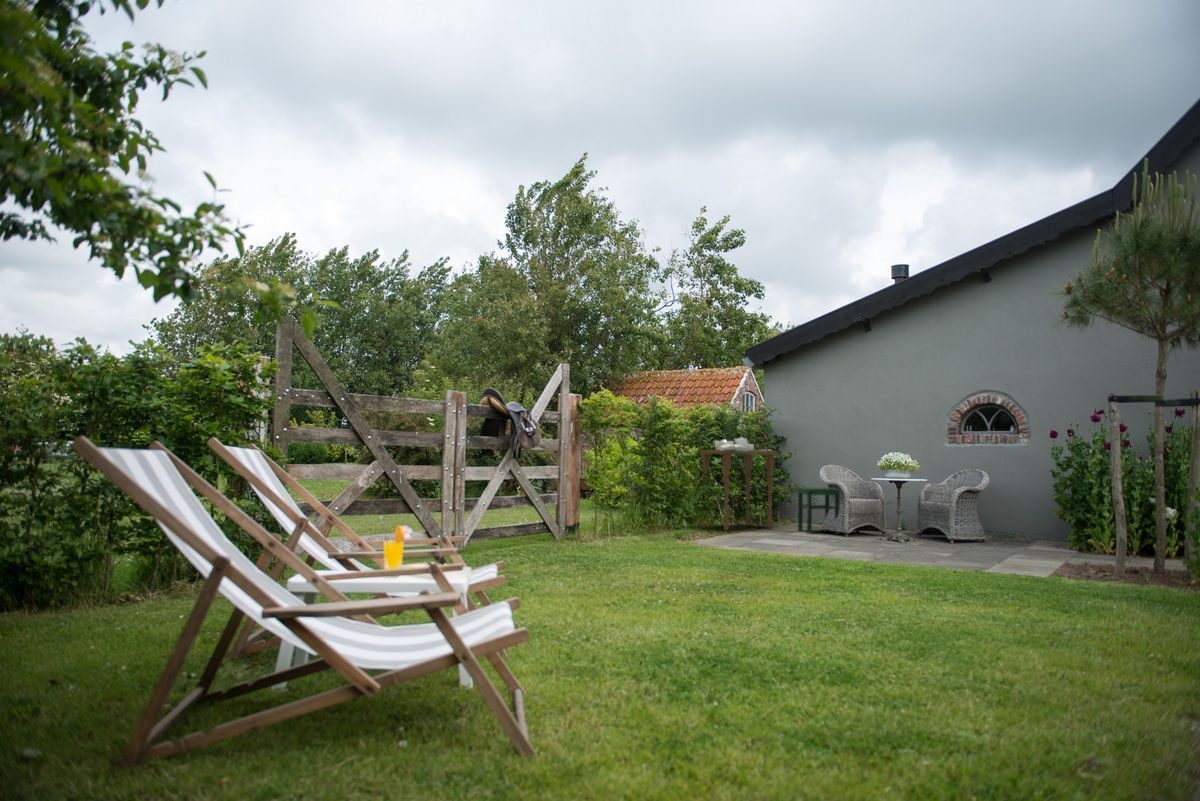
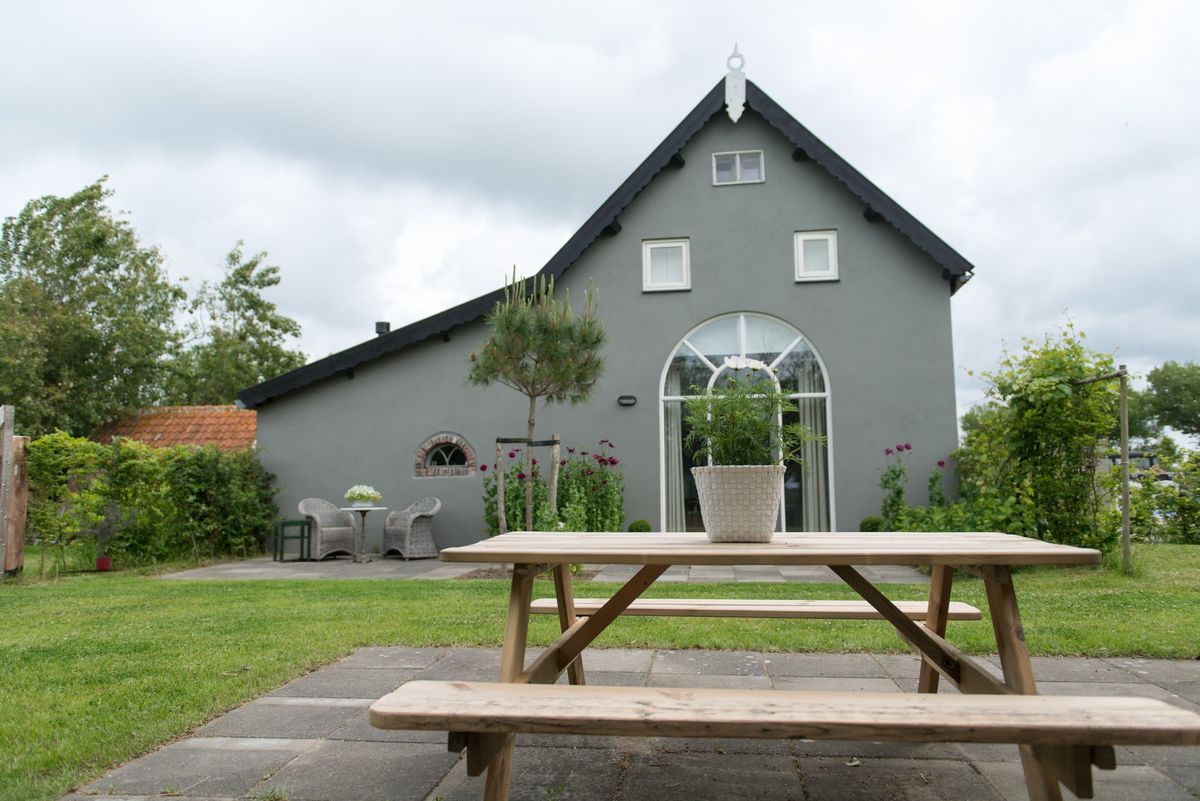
side table: present [700,437,777,531] -> none [171,473,256,566]
potted tree: none [615,460,673,530] -> present [72,500,138,571]

